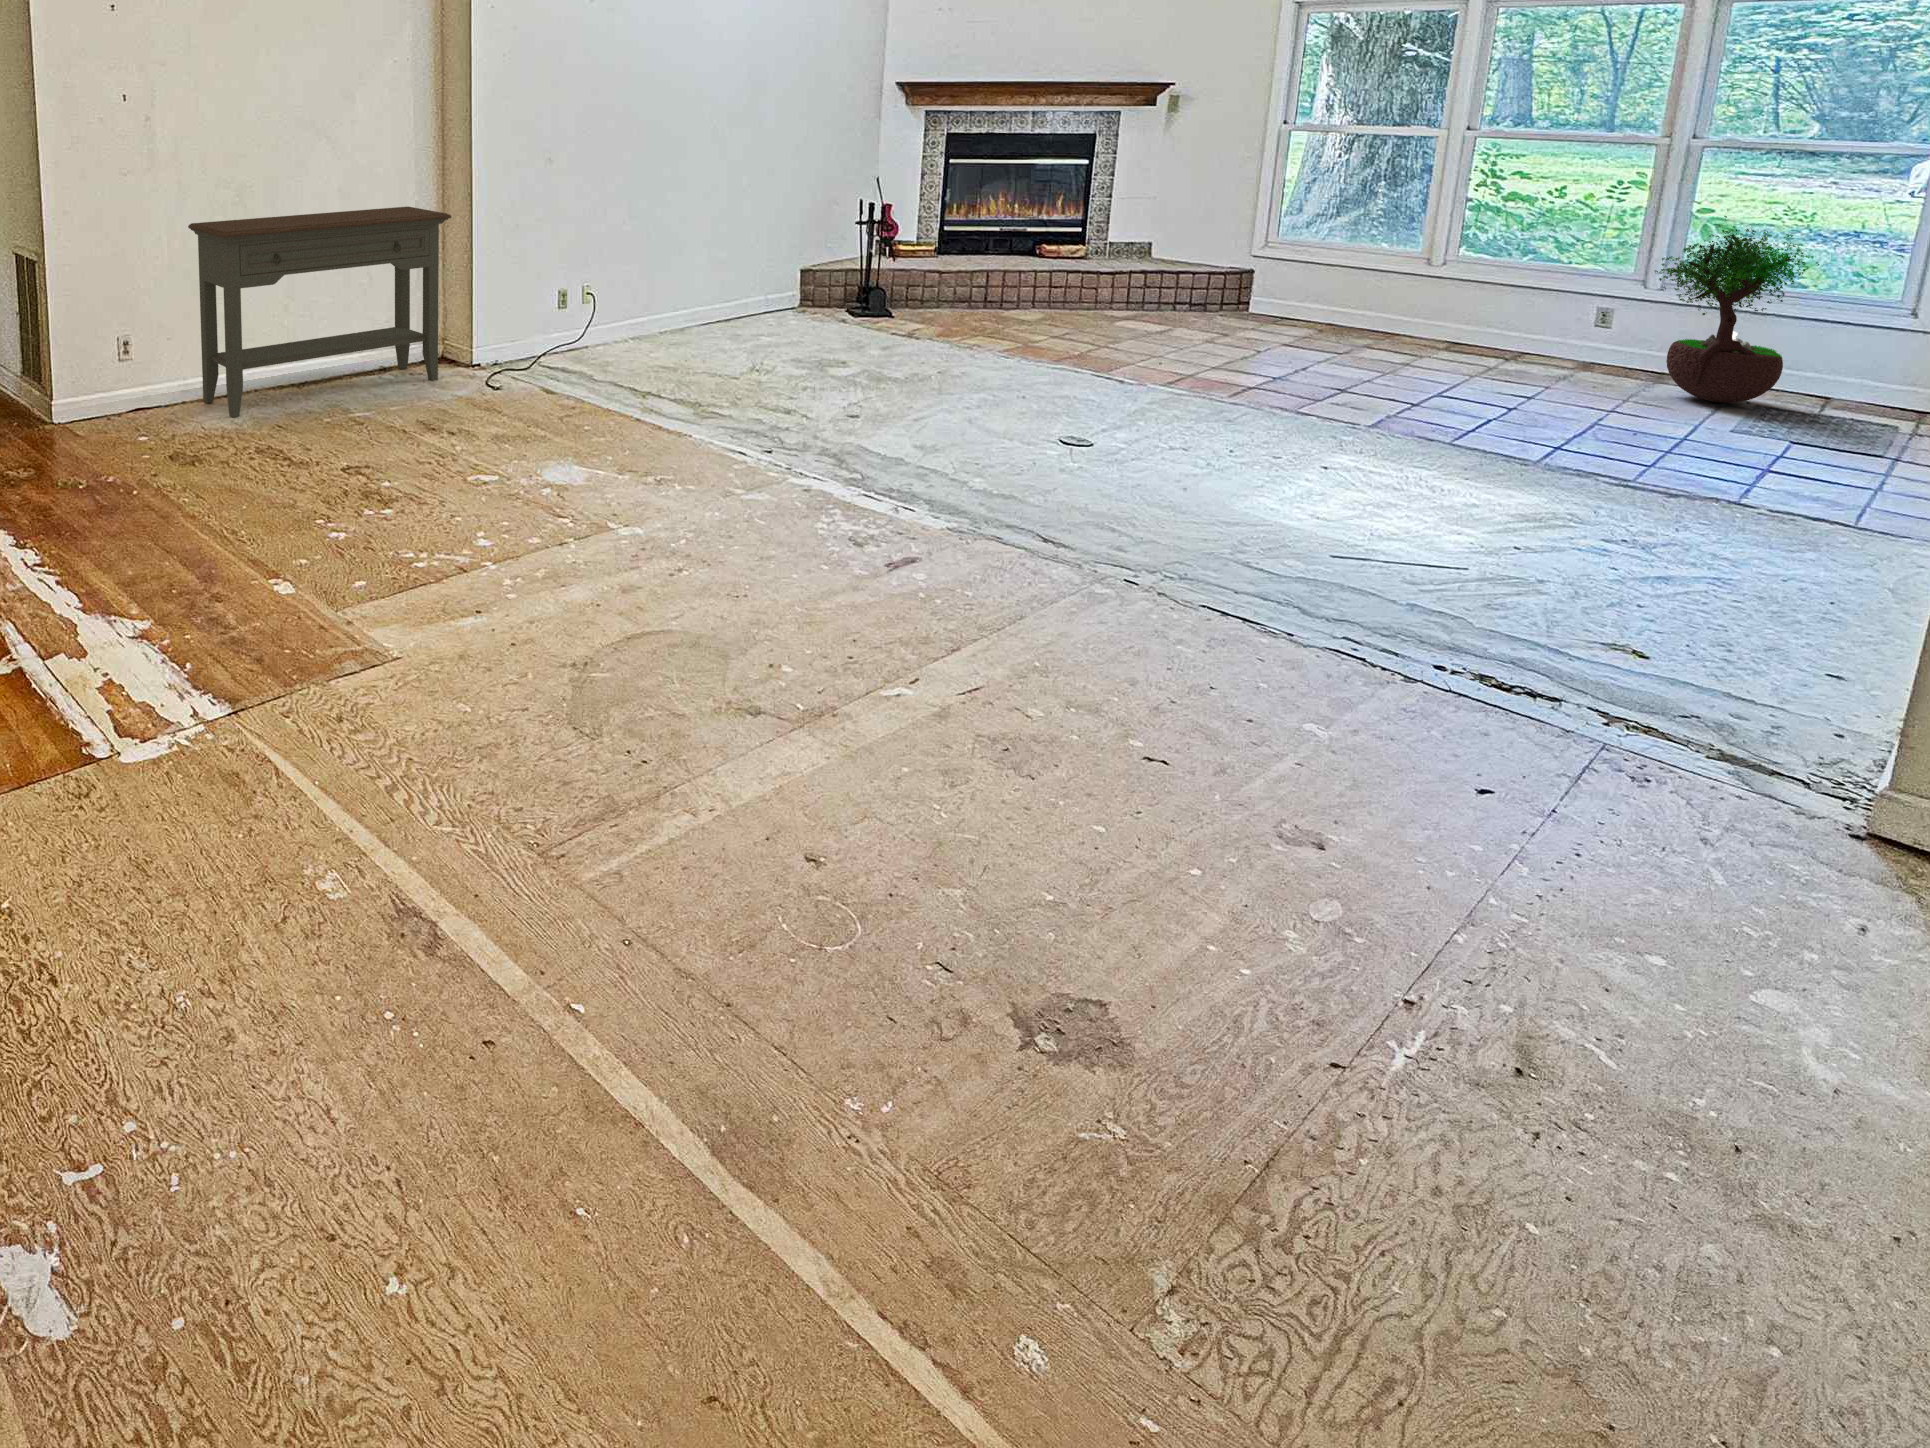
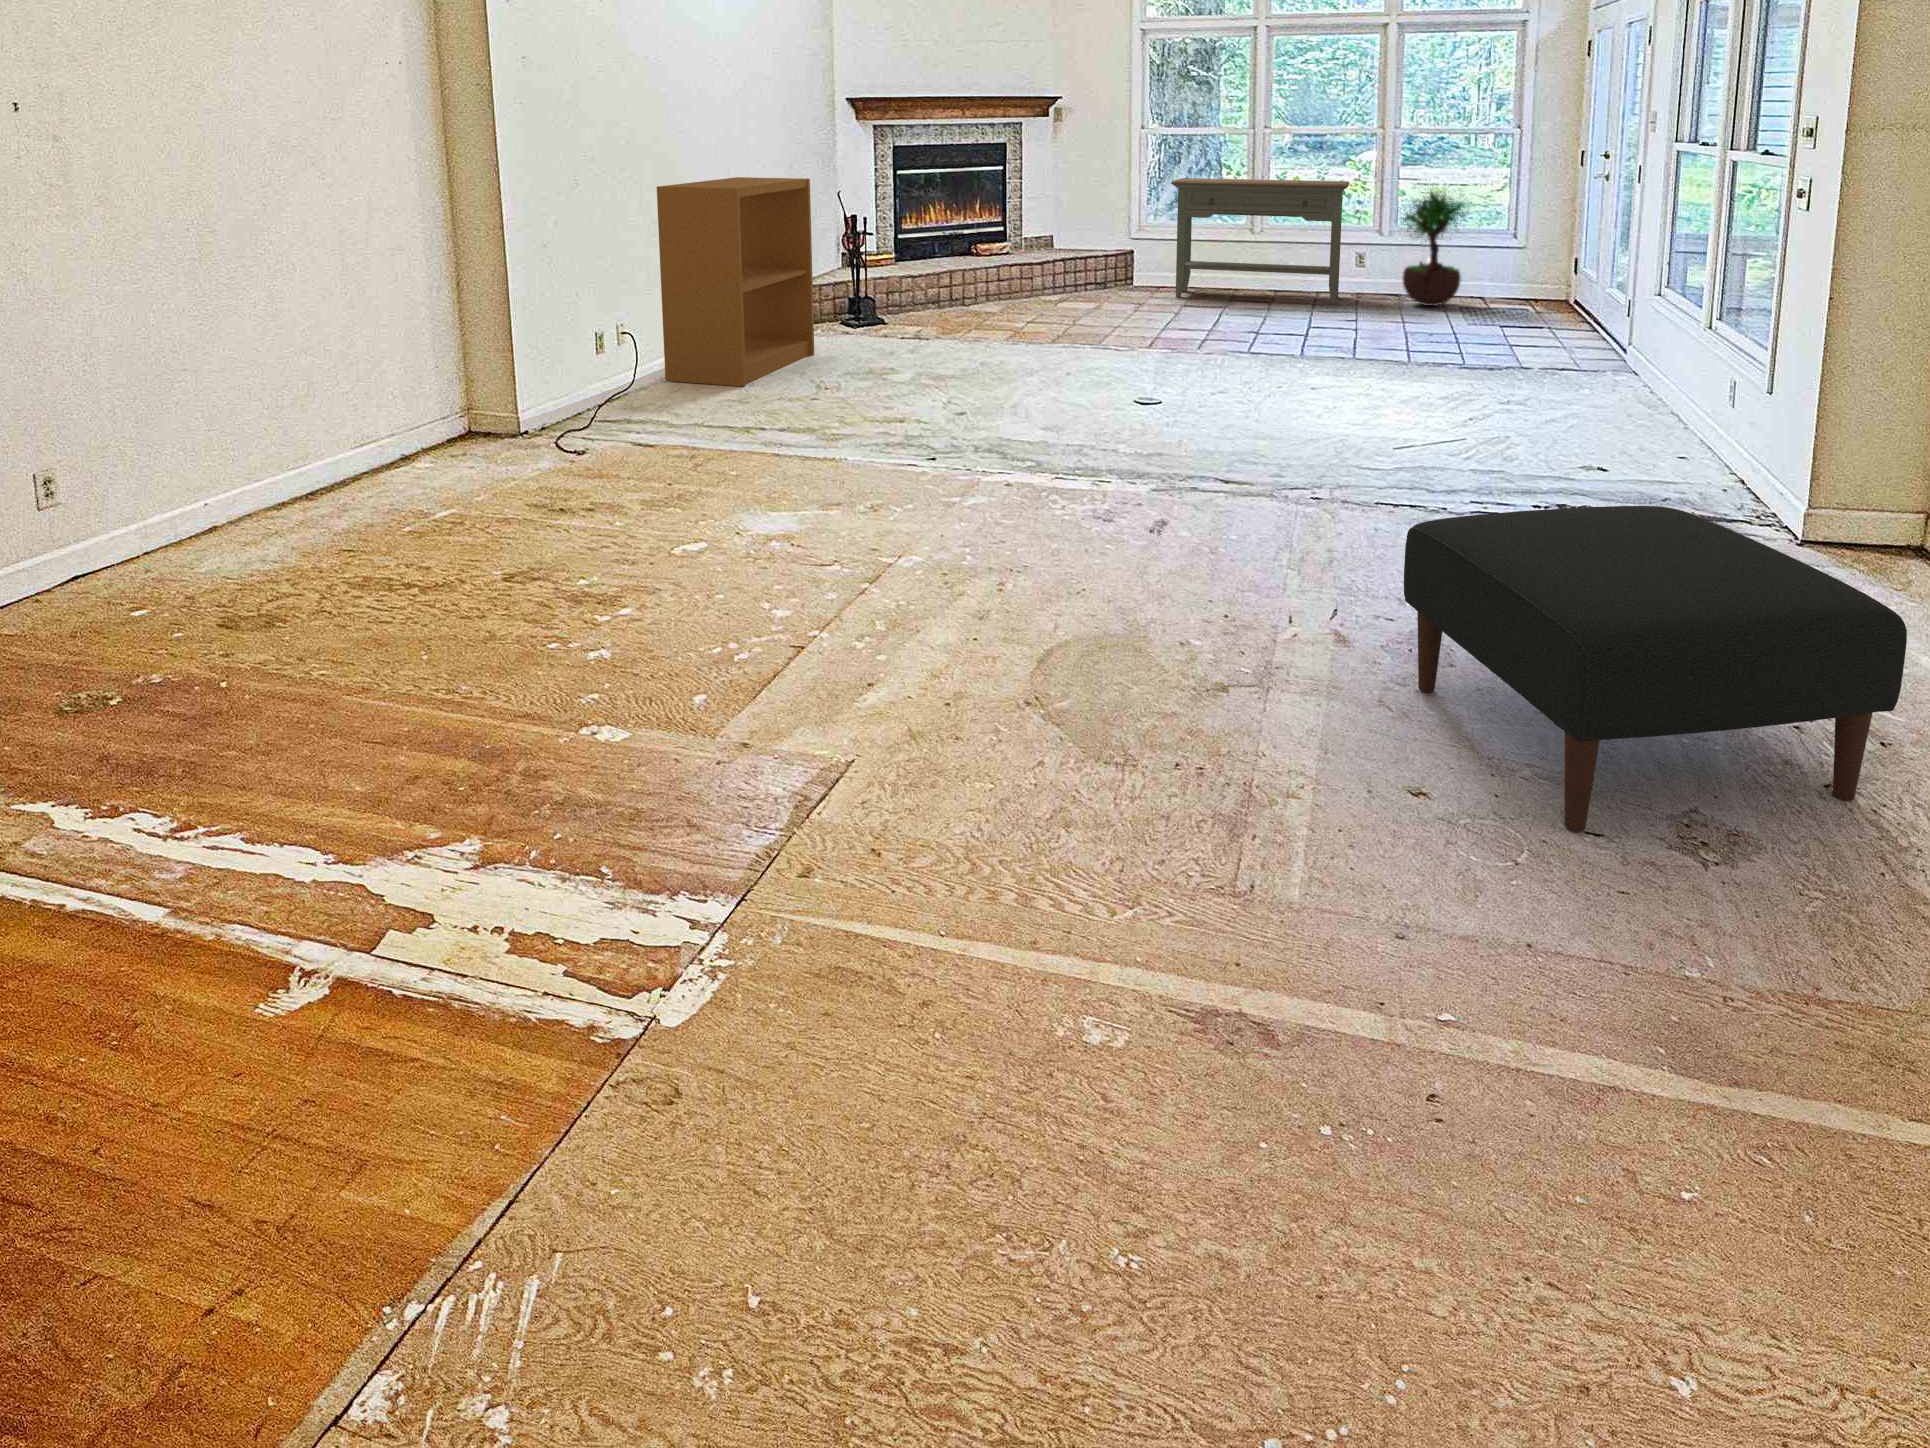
bookshelf: none [622,160,789,358] -> present [657,177,814,386]
console table: present [188,207,451,417] -> present [1171,178,1350,305]
ottoman: none [905,608,1426,1101] -> present [1404,506,1907,832]

